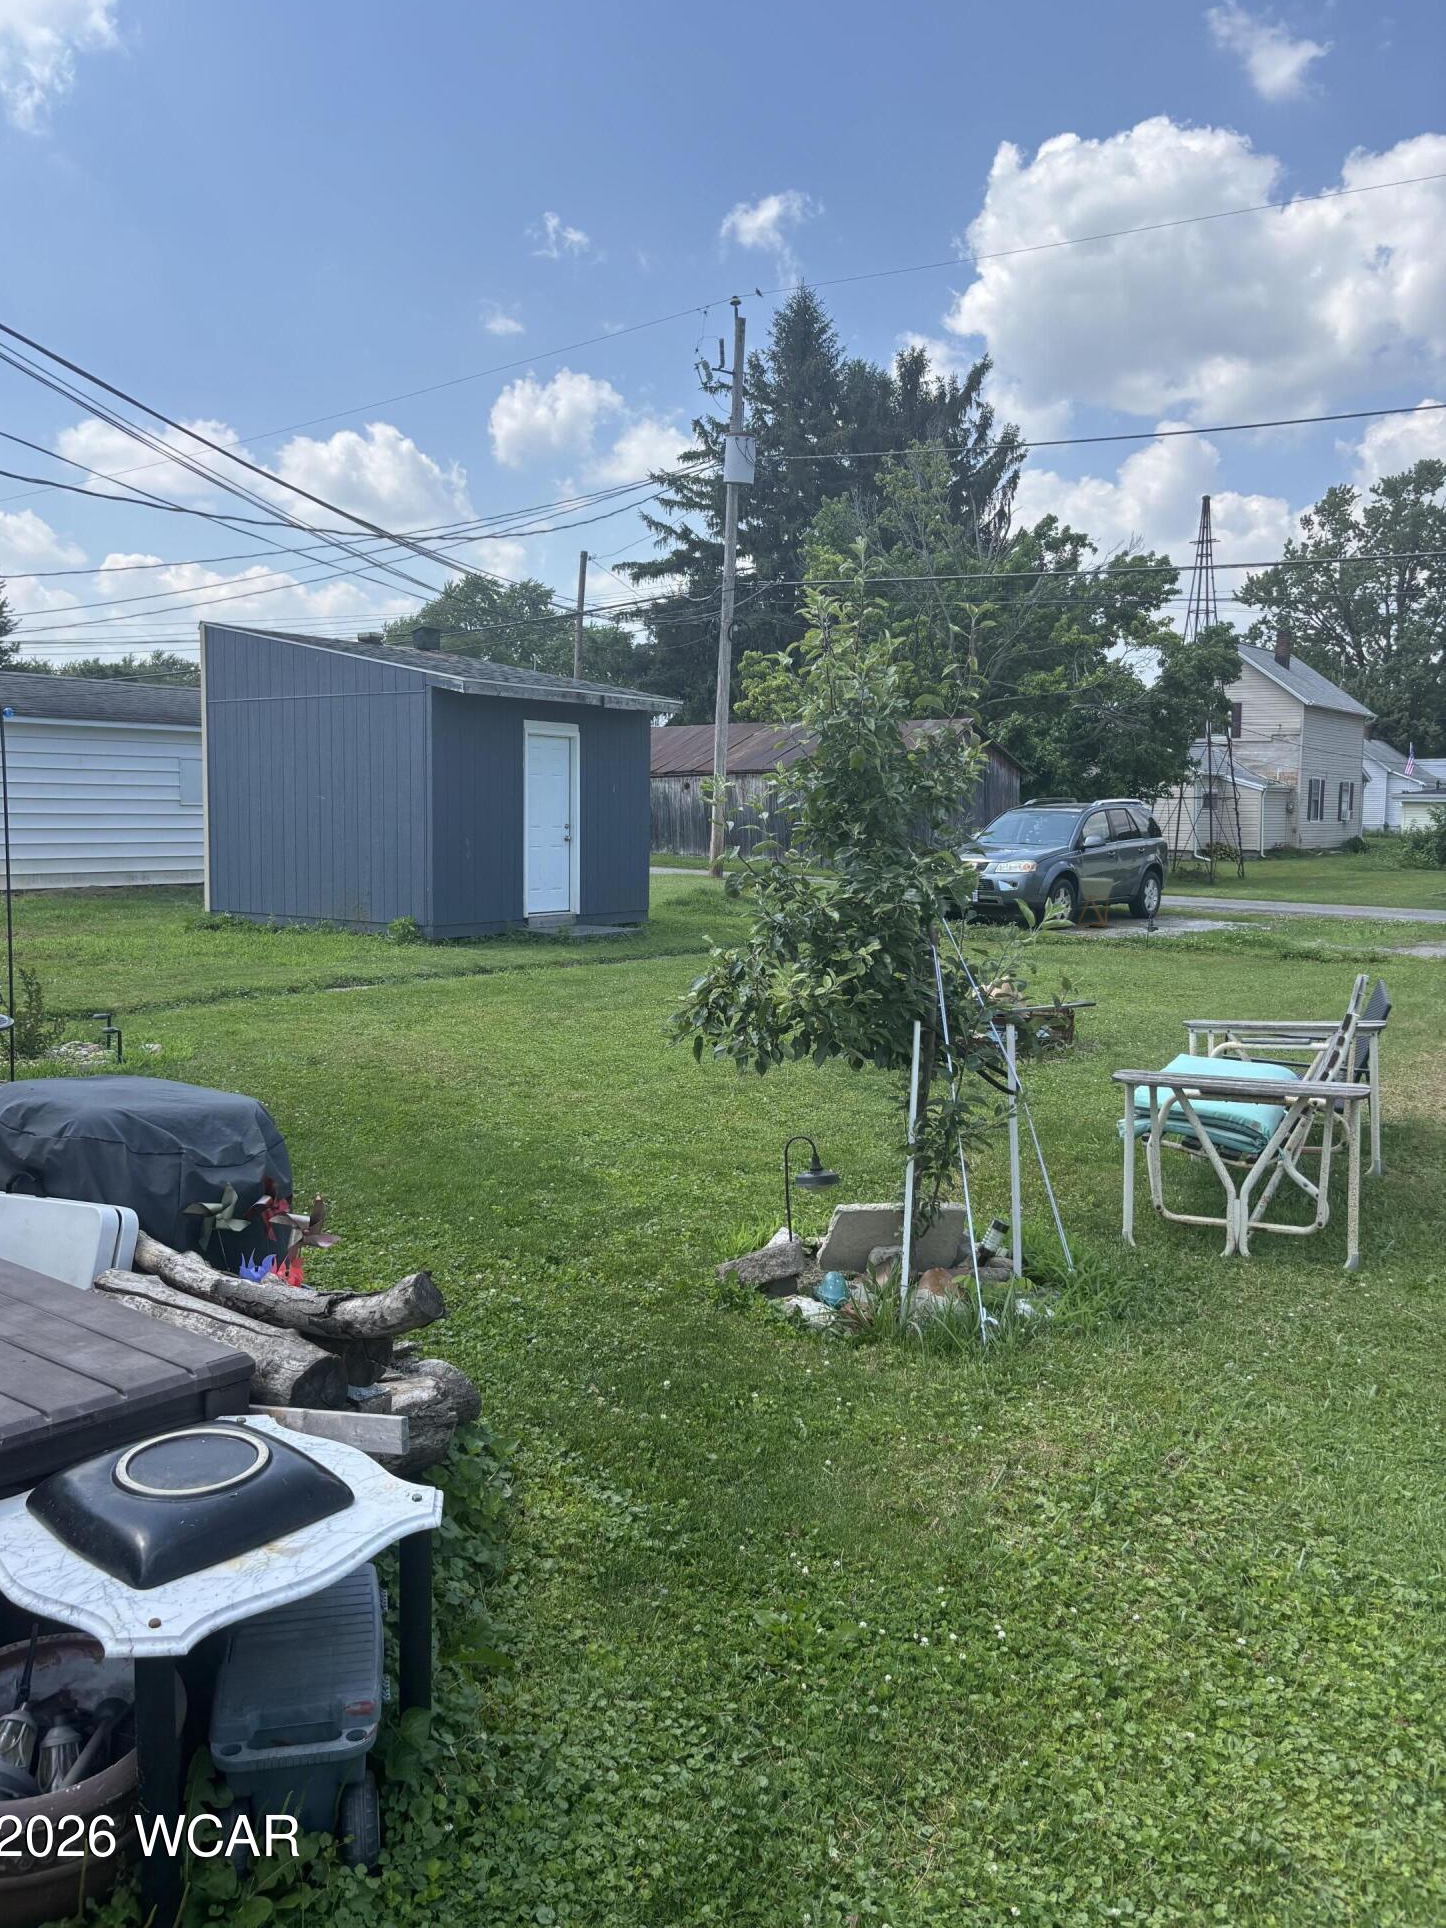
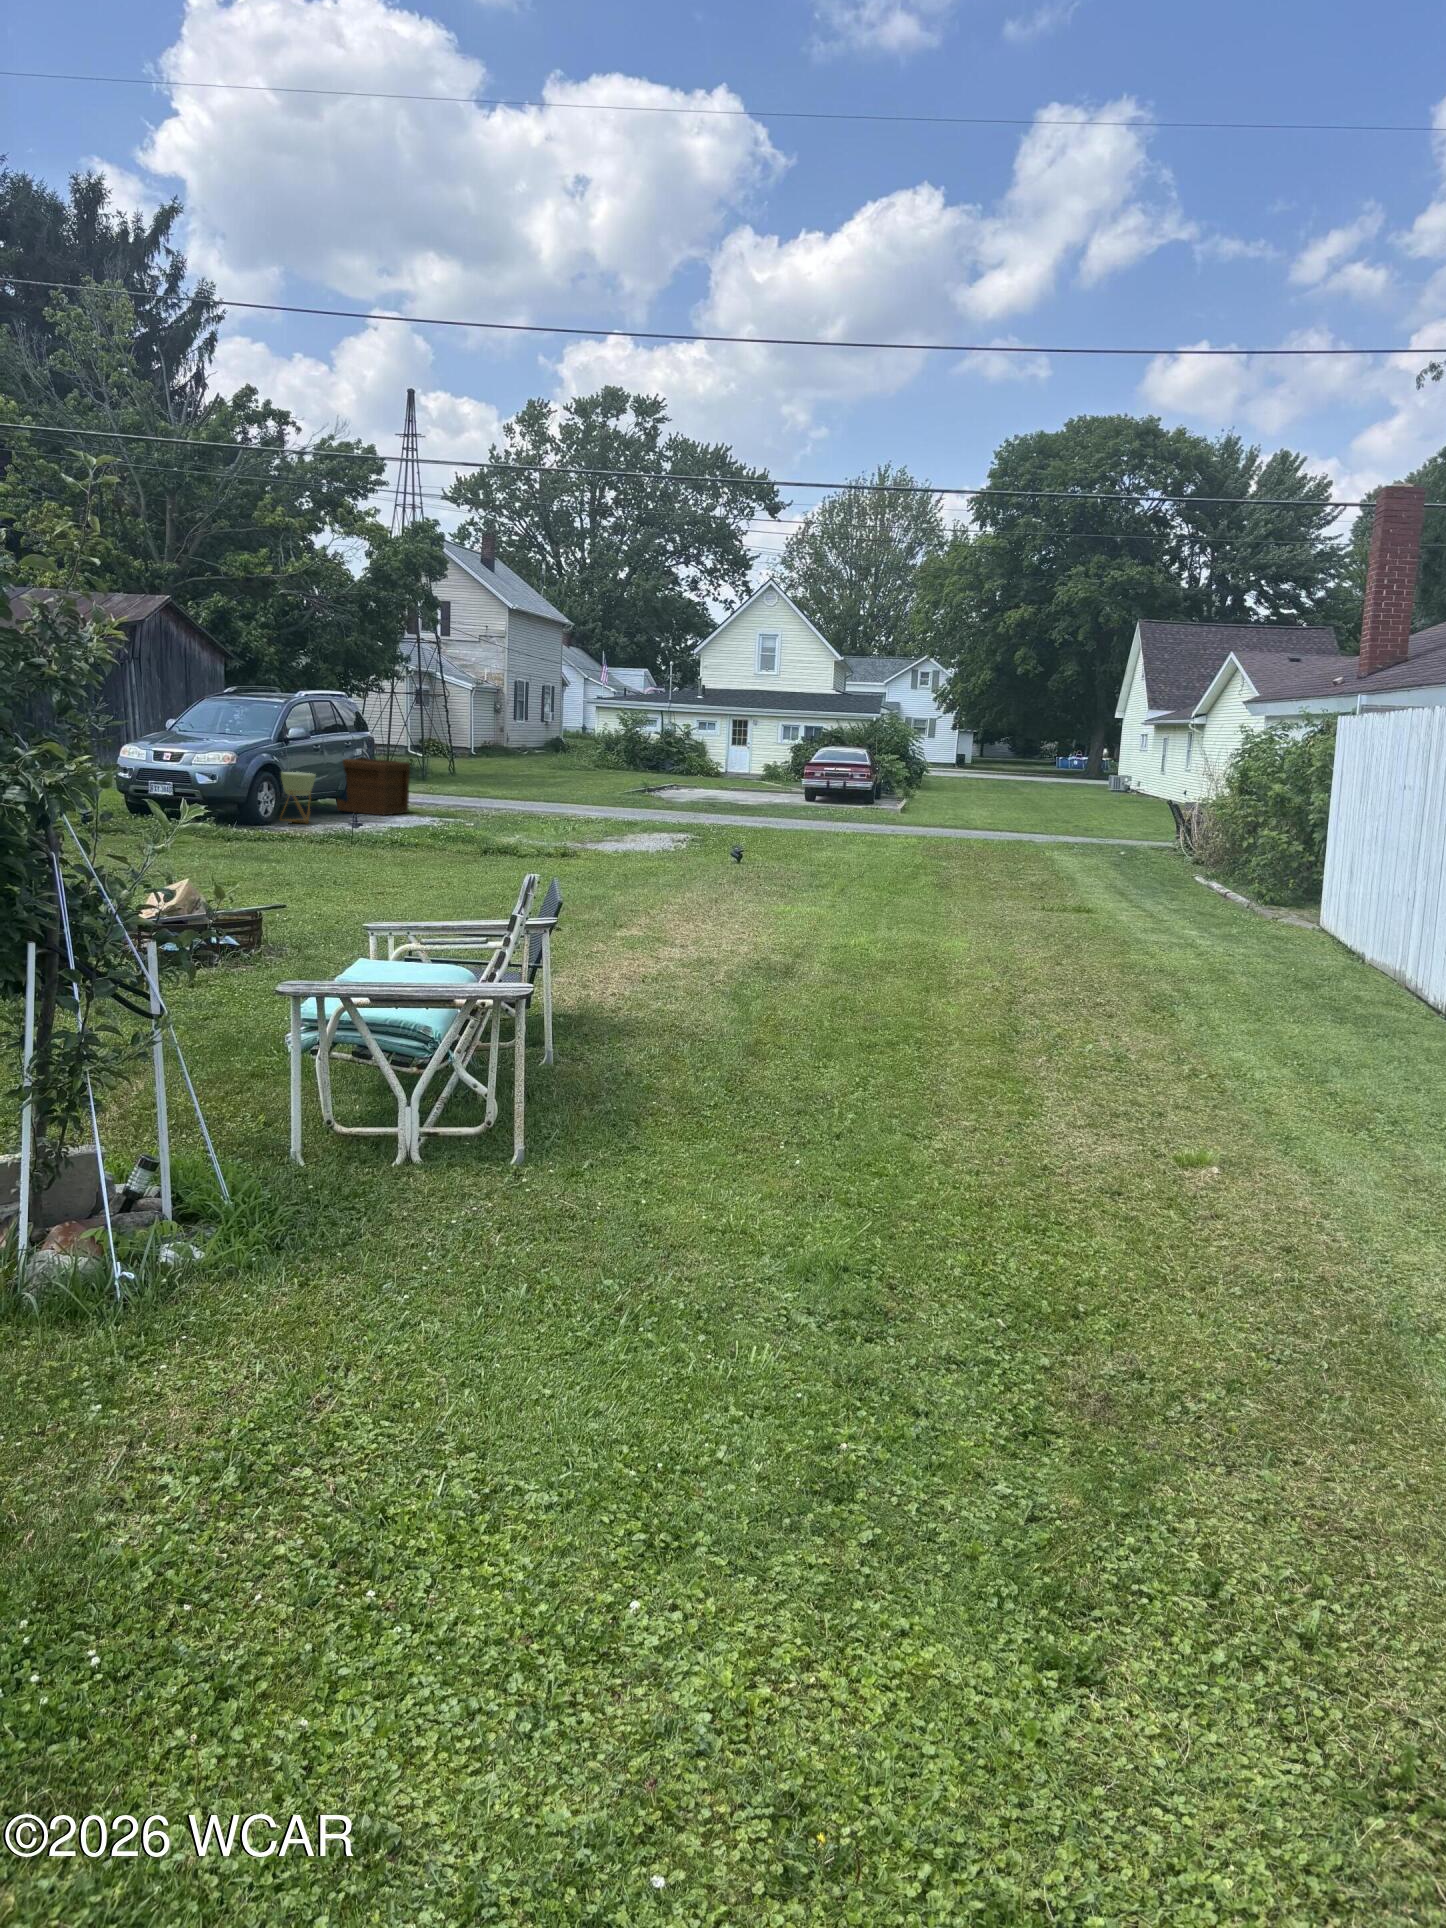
wooden crate: none [1132,863,1207,919] -> present [337,758,410,815]

